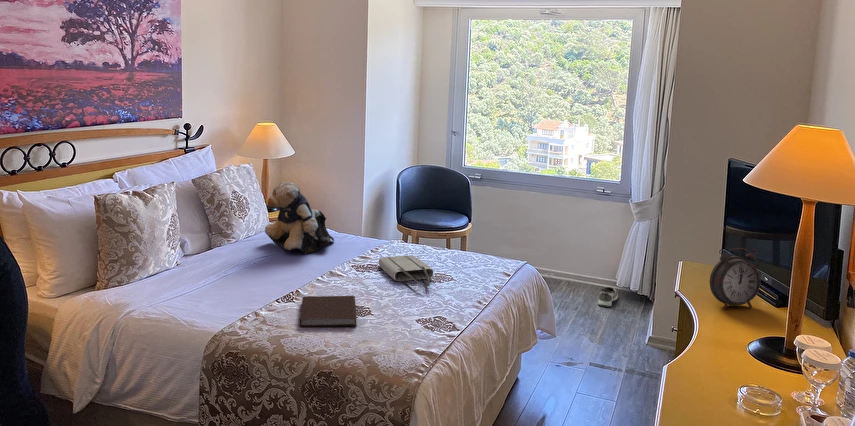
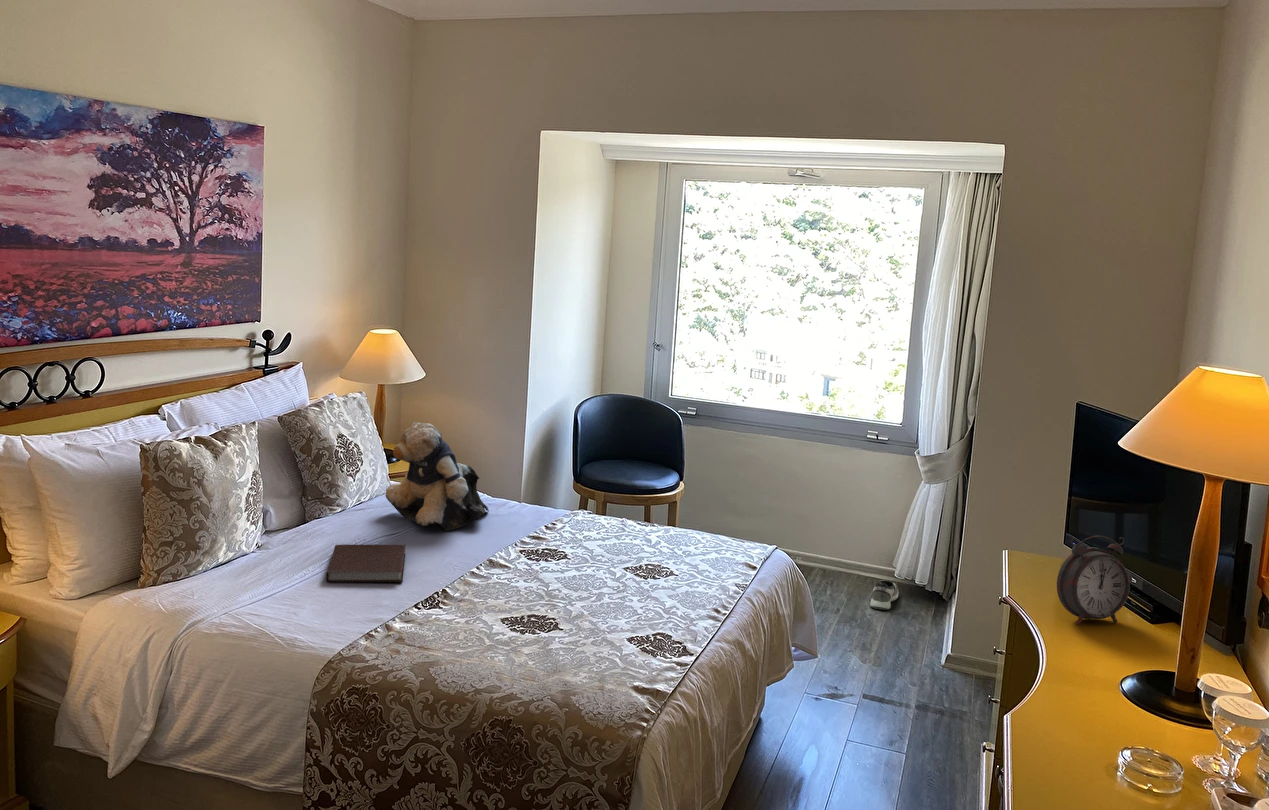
tote bag: present [379,255,433,287] -> none [560,536,644,585]
notebook: present [300,296,357,327] -> present [326,544,405,582]

